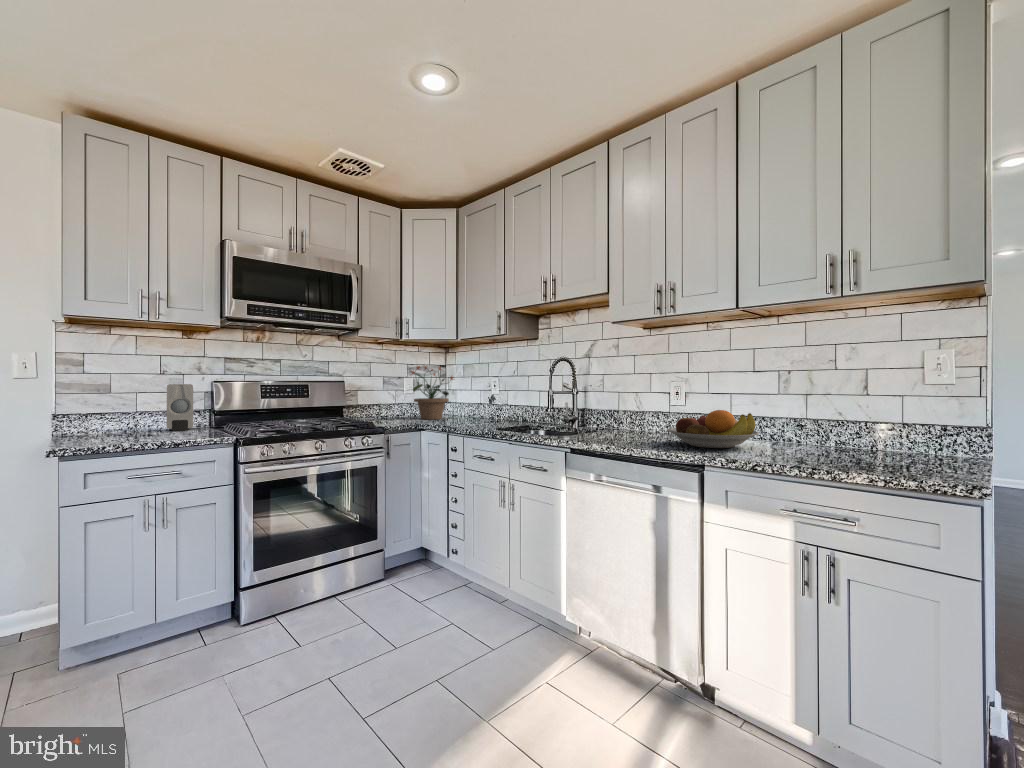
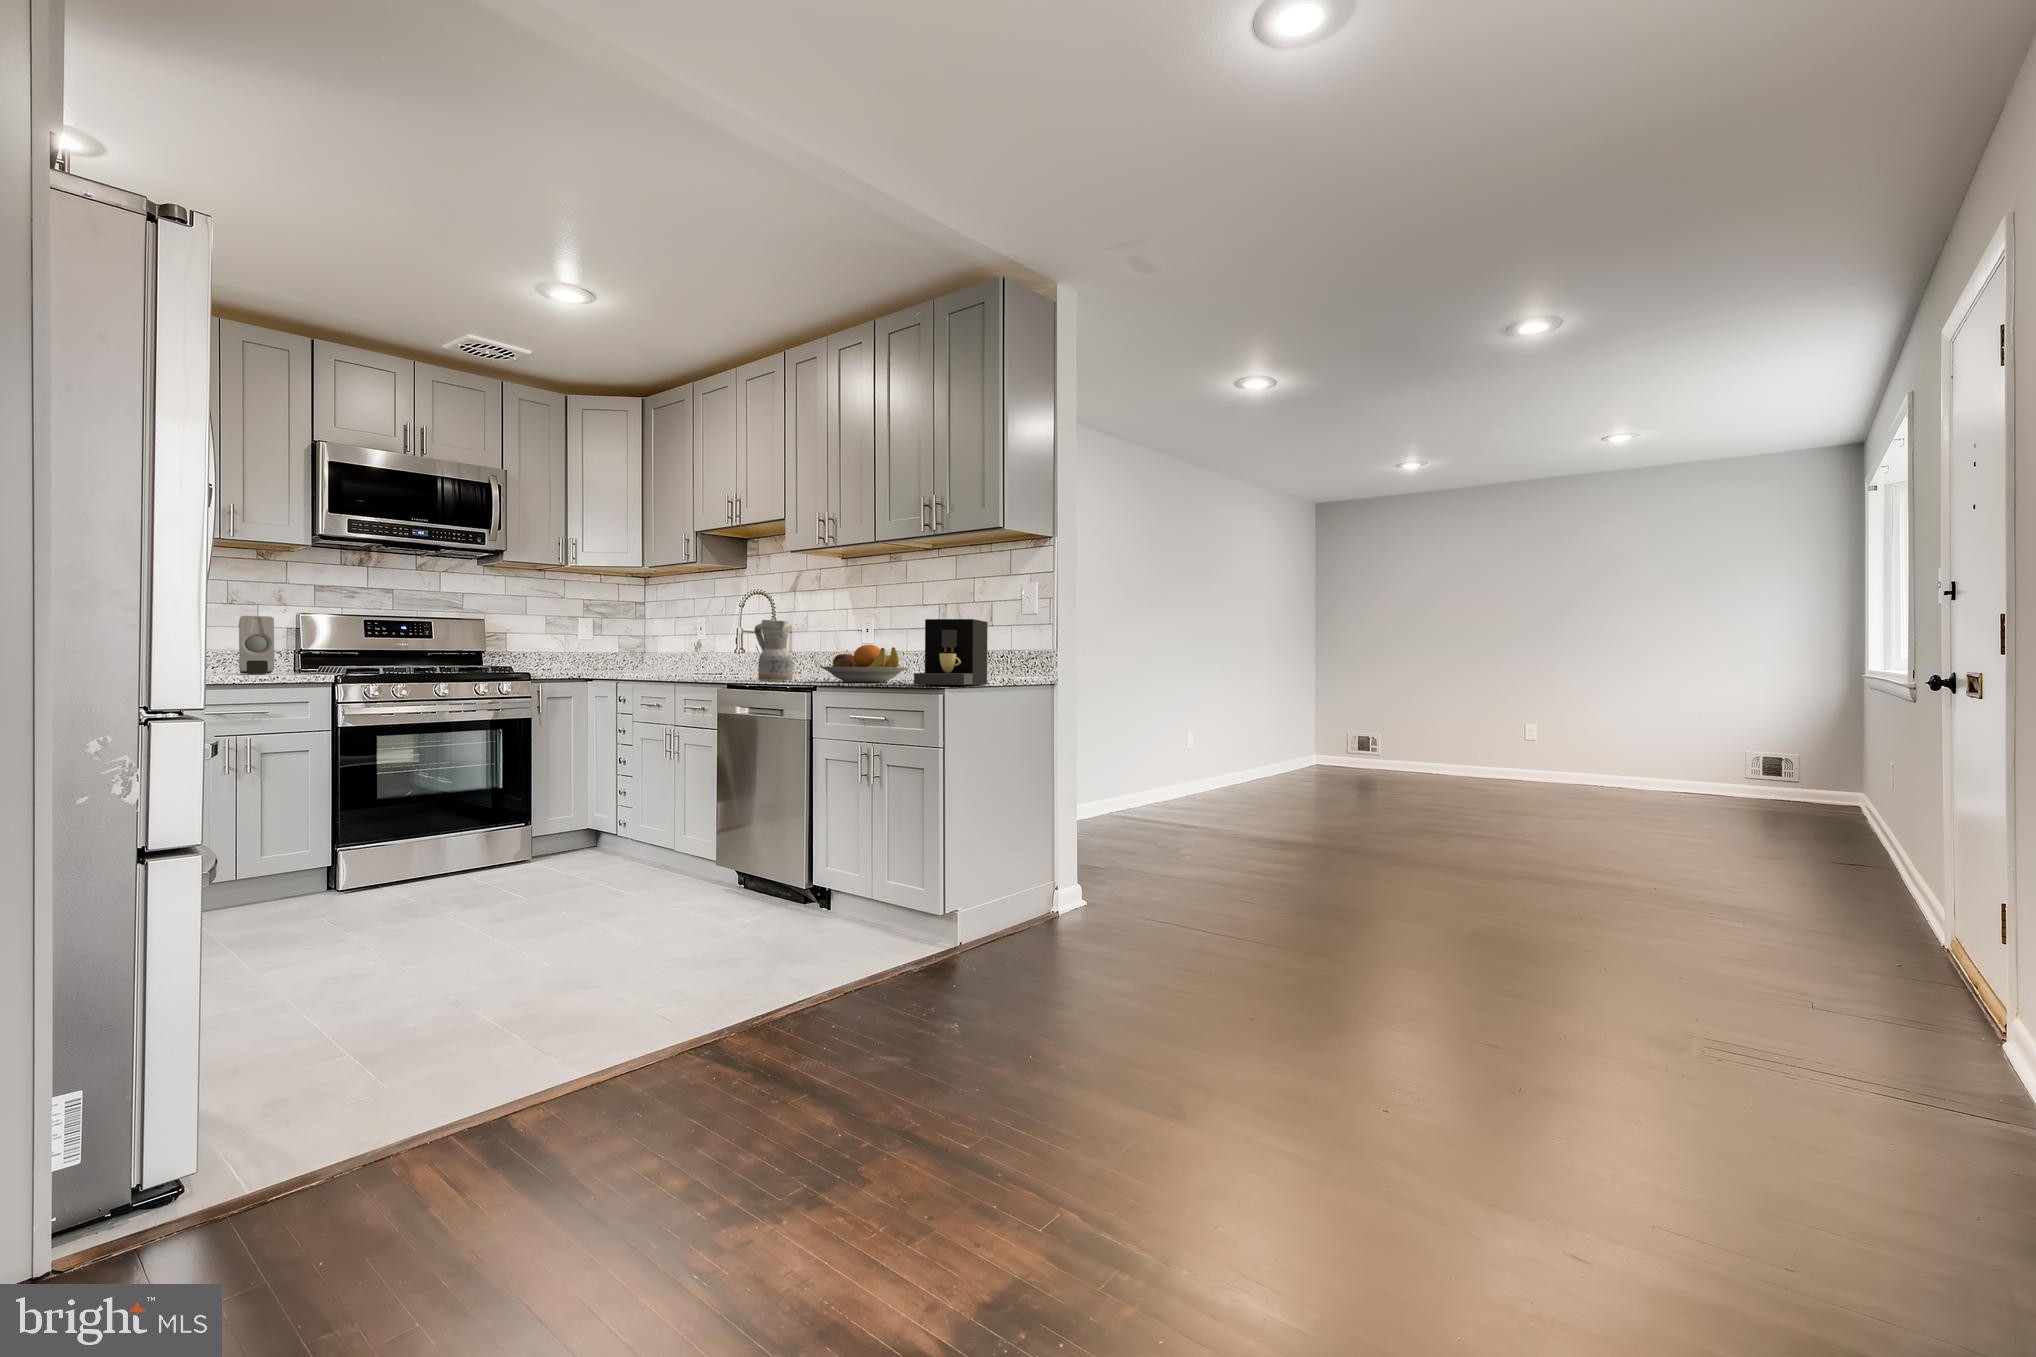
potted plant: present [411,366,453,419] -> none [574,601,647,674]
ceramic pitcher: none [595,385,633,443] -> present [754,620,793,681]
coffee maker: none [822,389,933,473] -> present [914,619,988,686]

